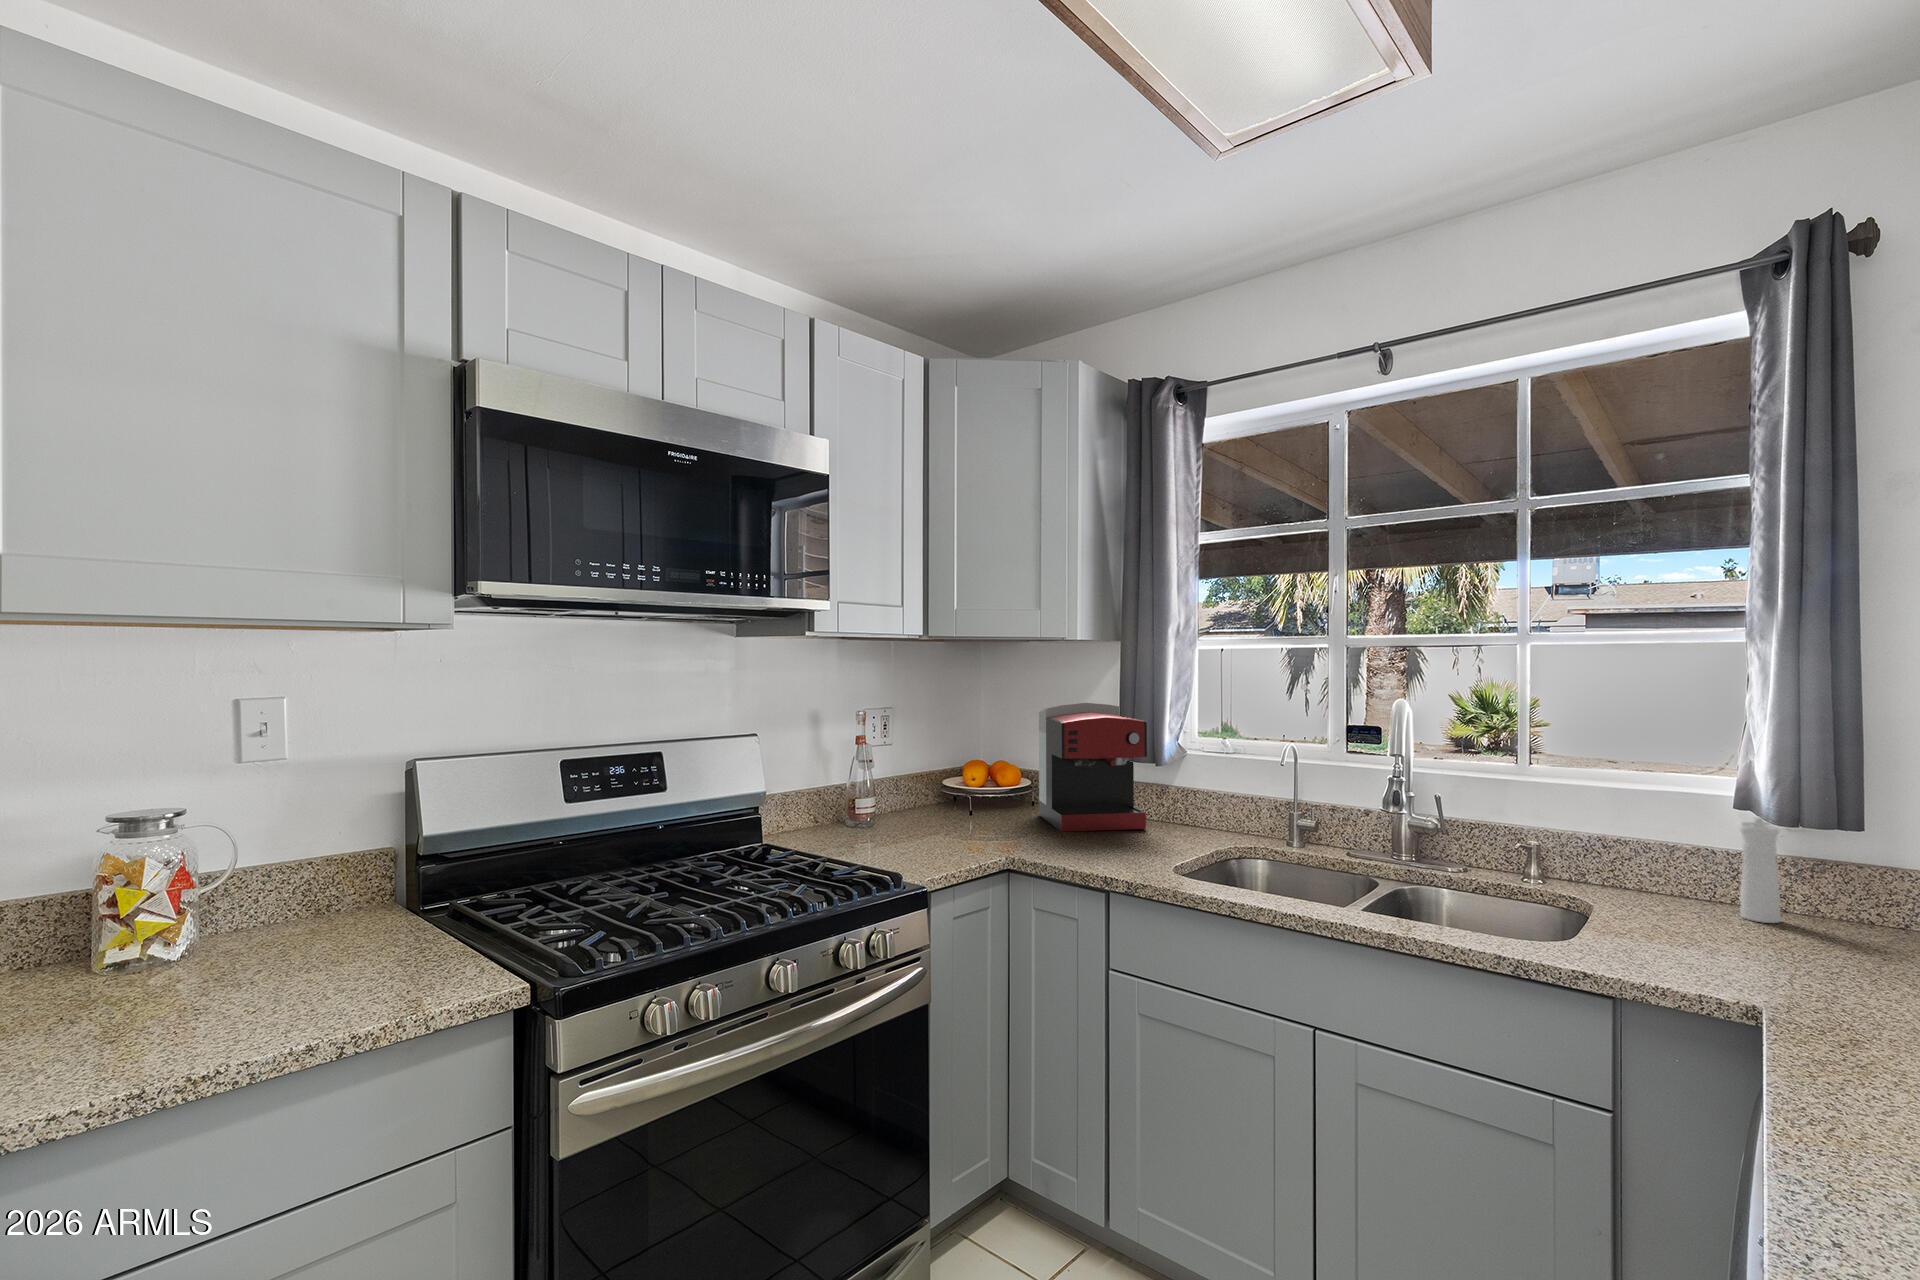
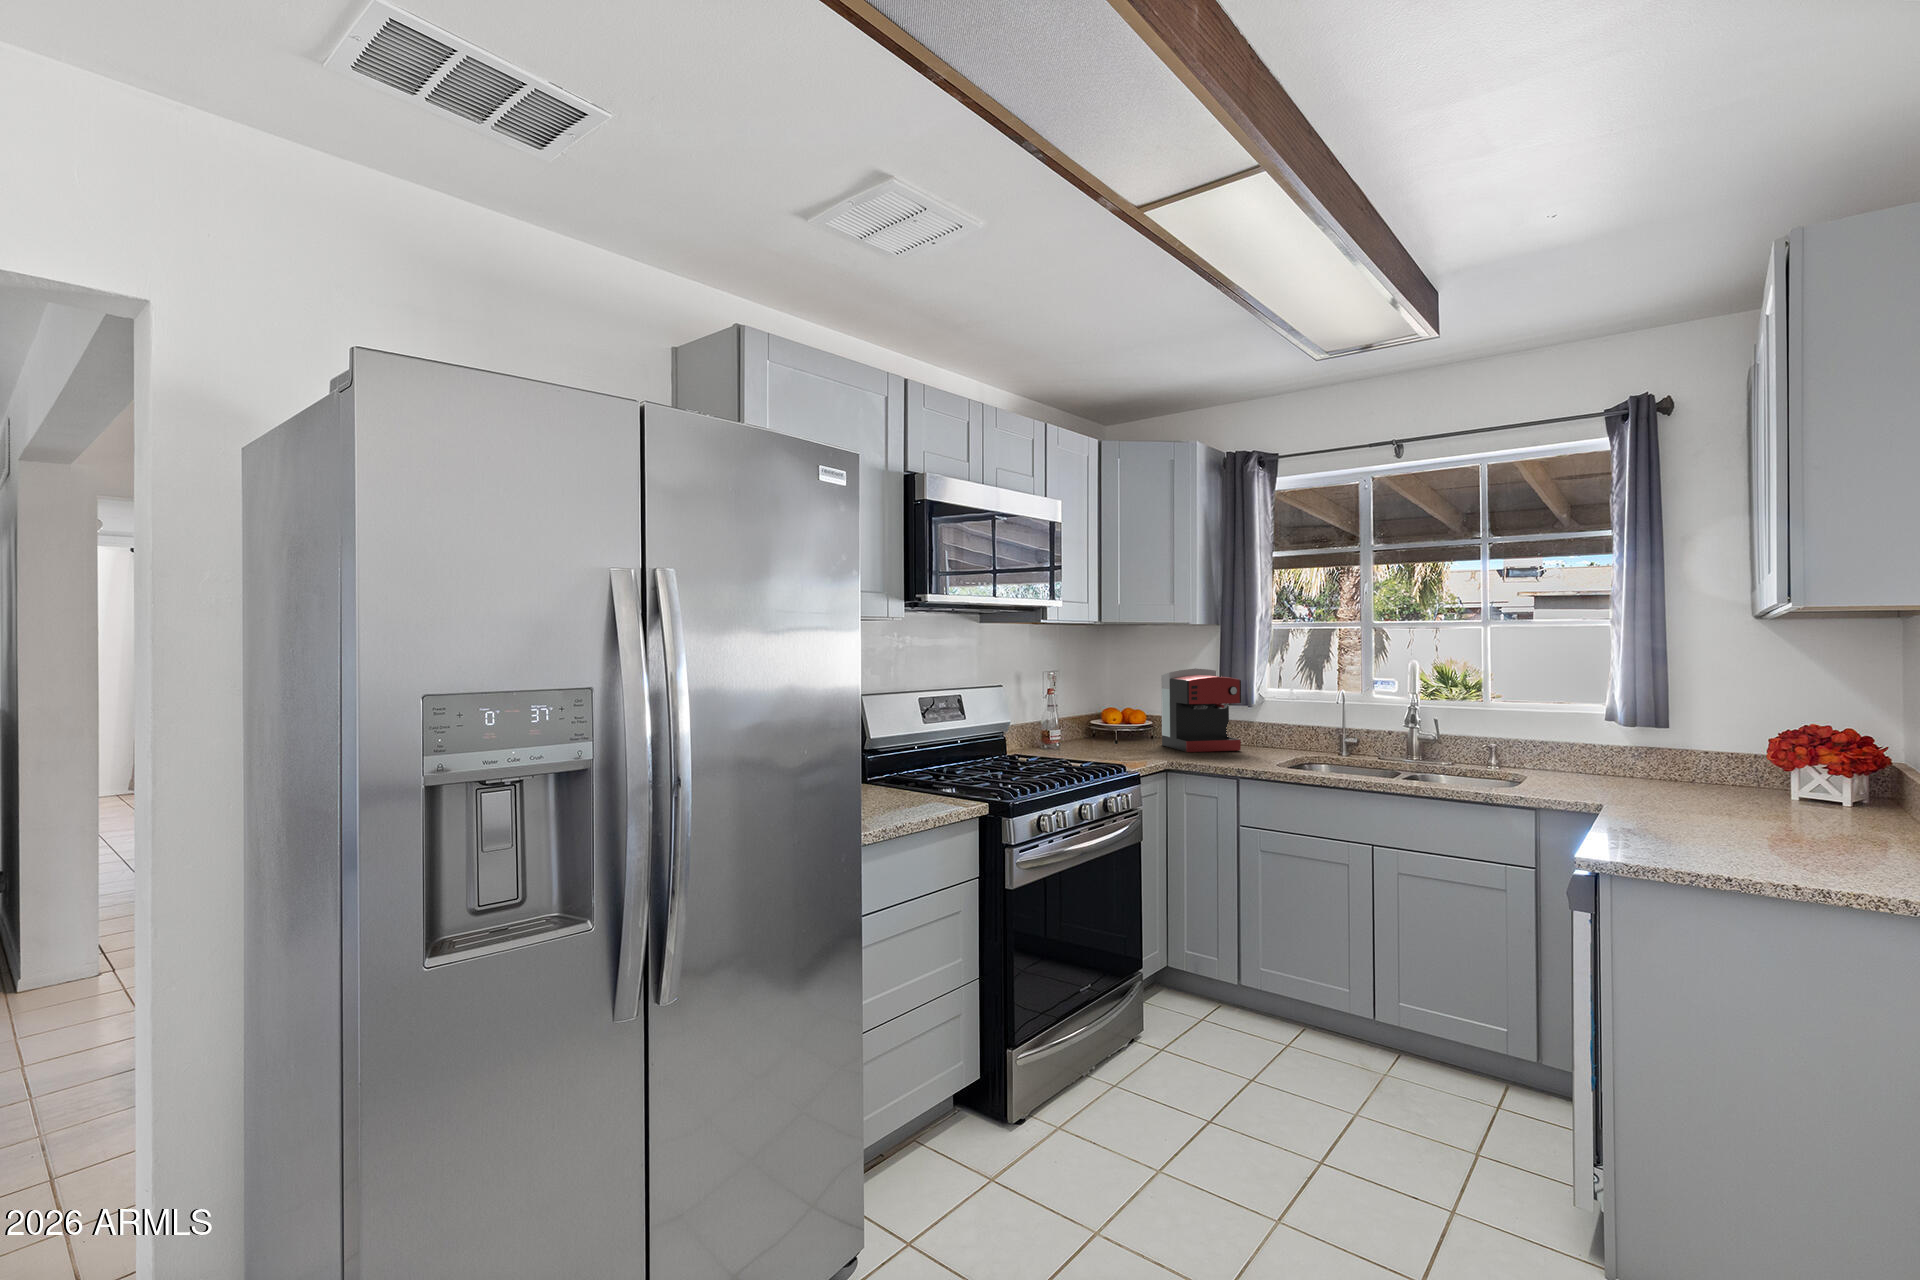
pepper mill: present [1739,817,1807,923] -> none [1606,715,1658,781]

